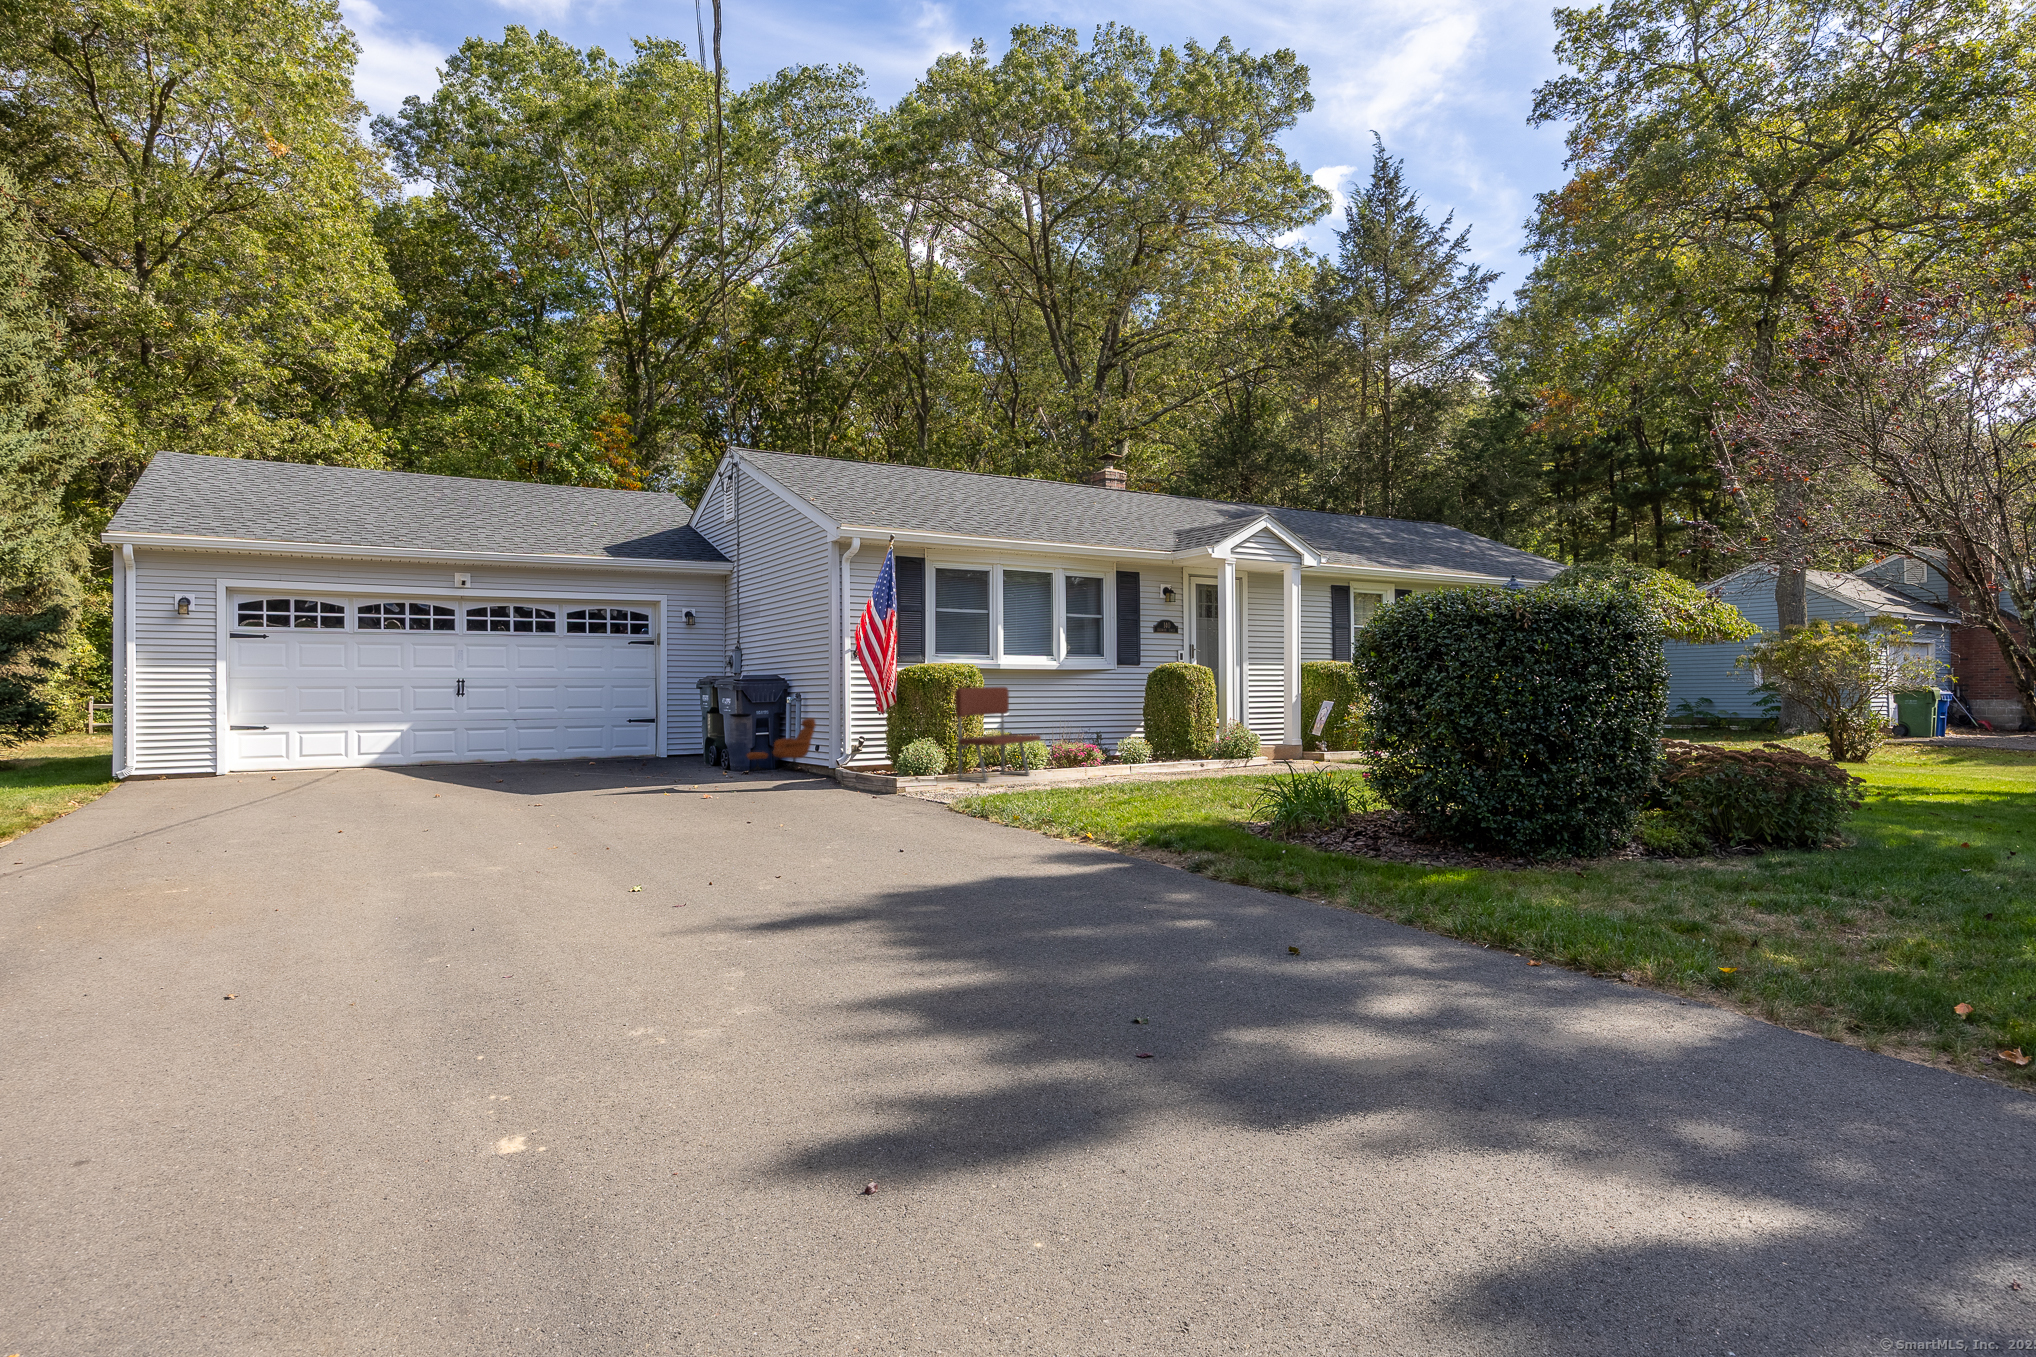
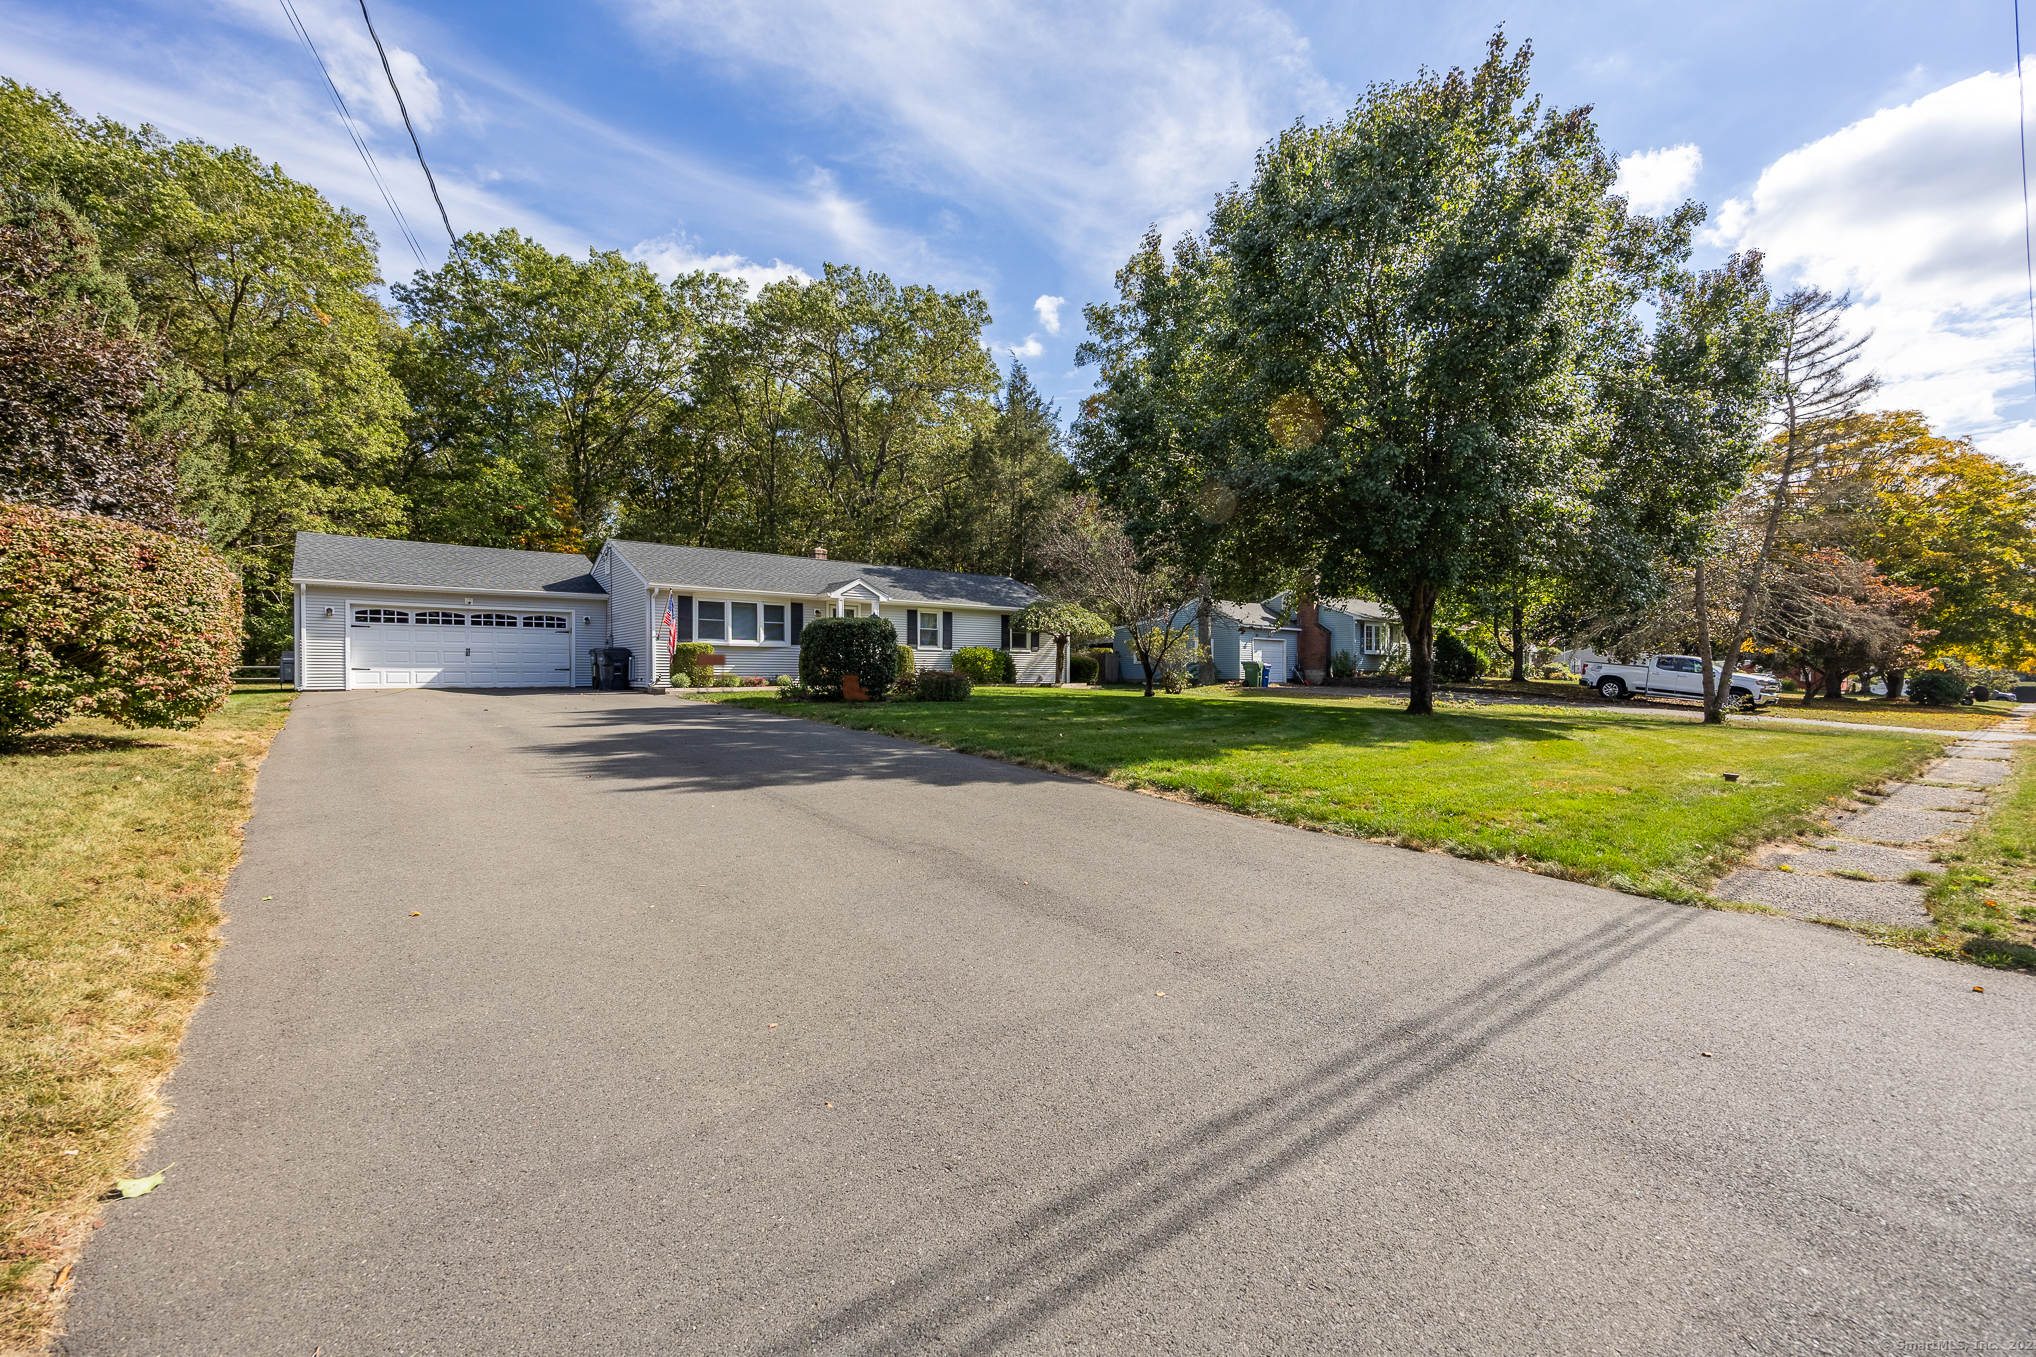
lounge chair: present [746,718,816,772] -> present [842,675,869,707]

